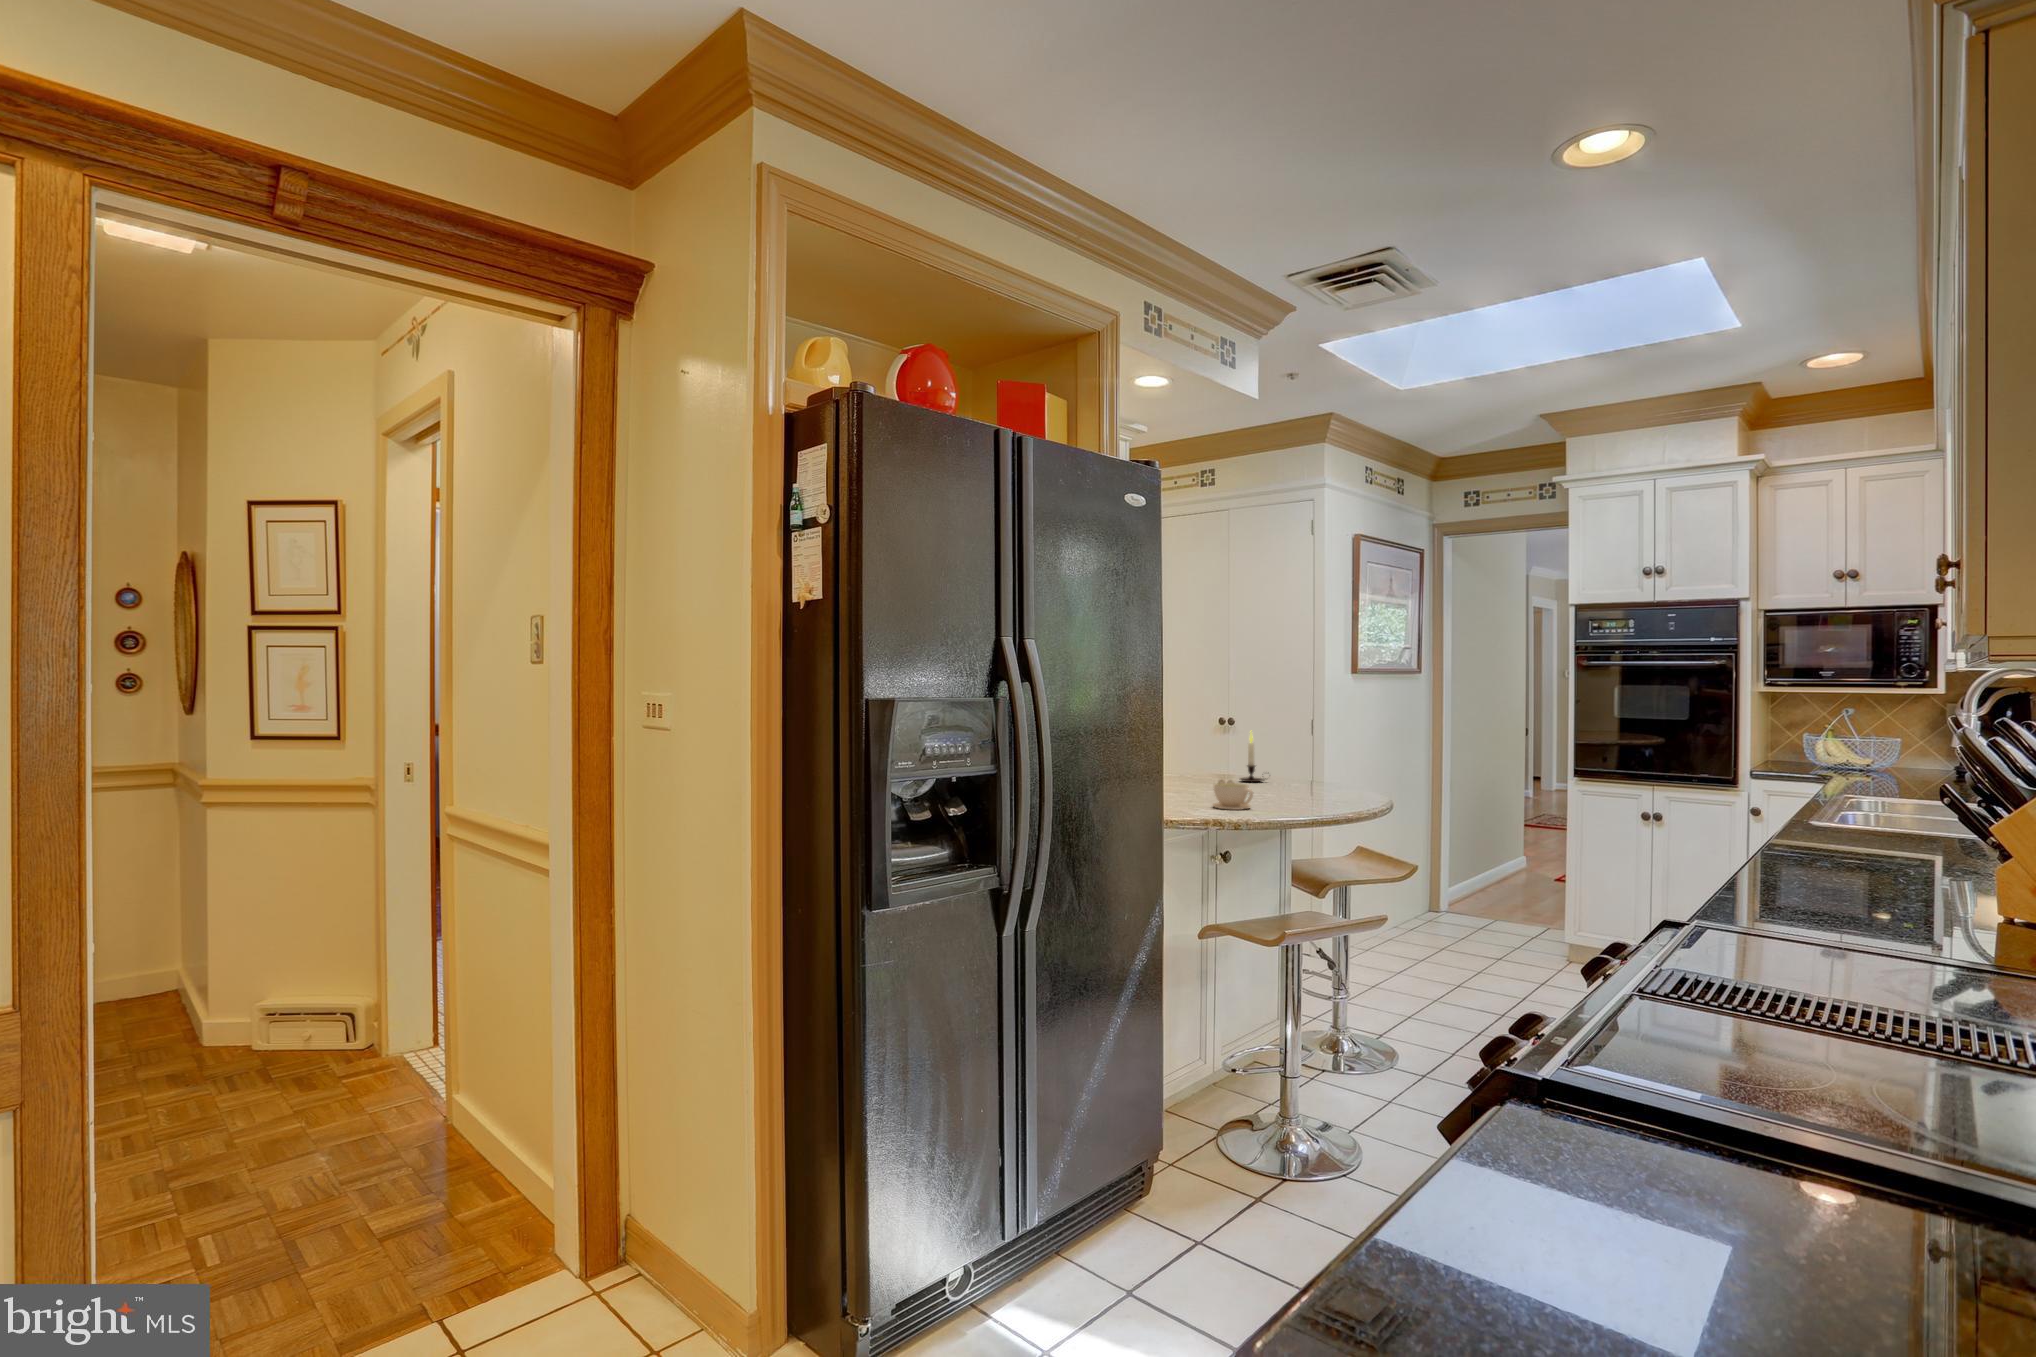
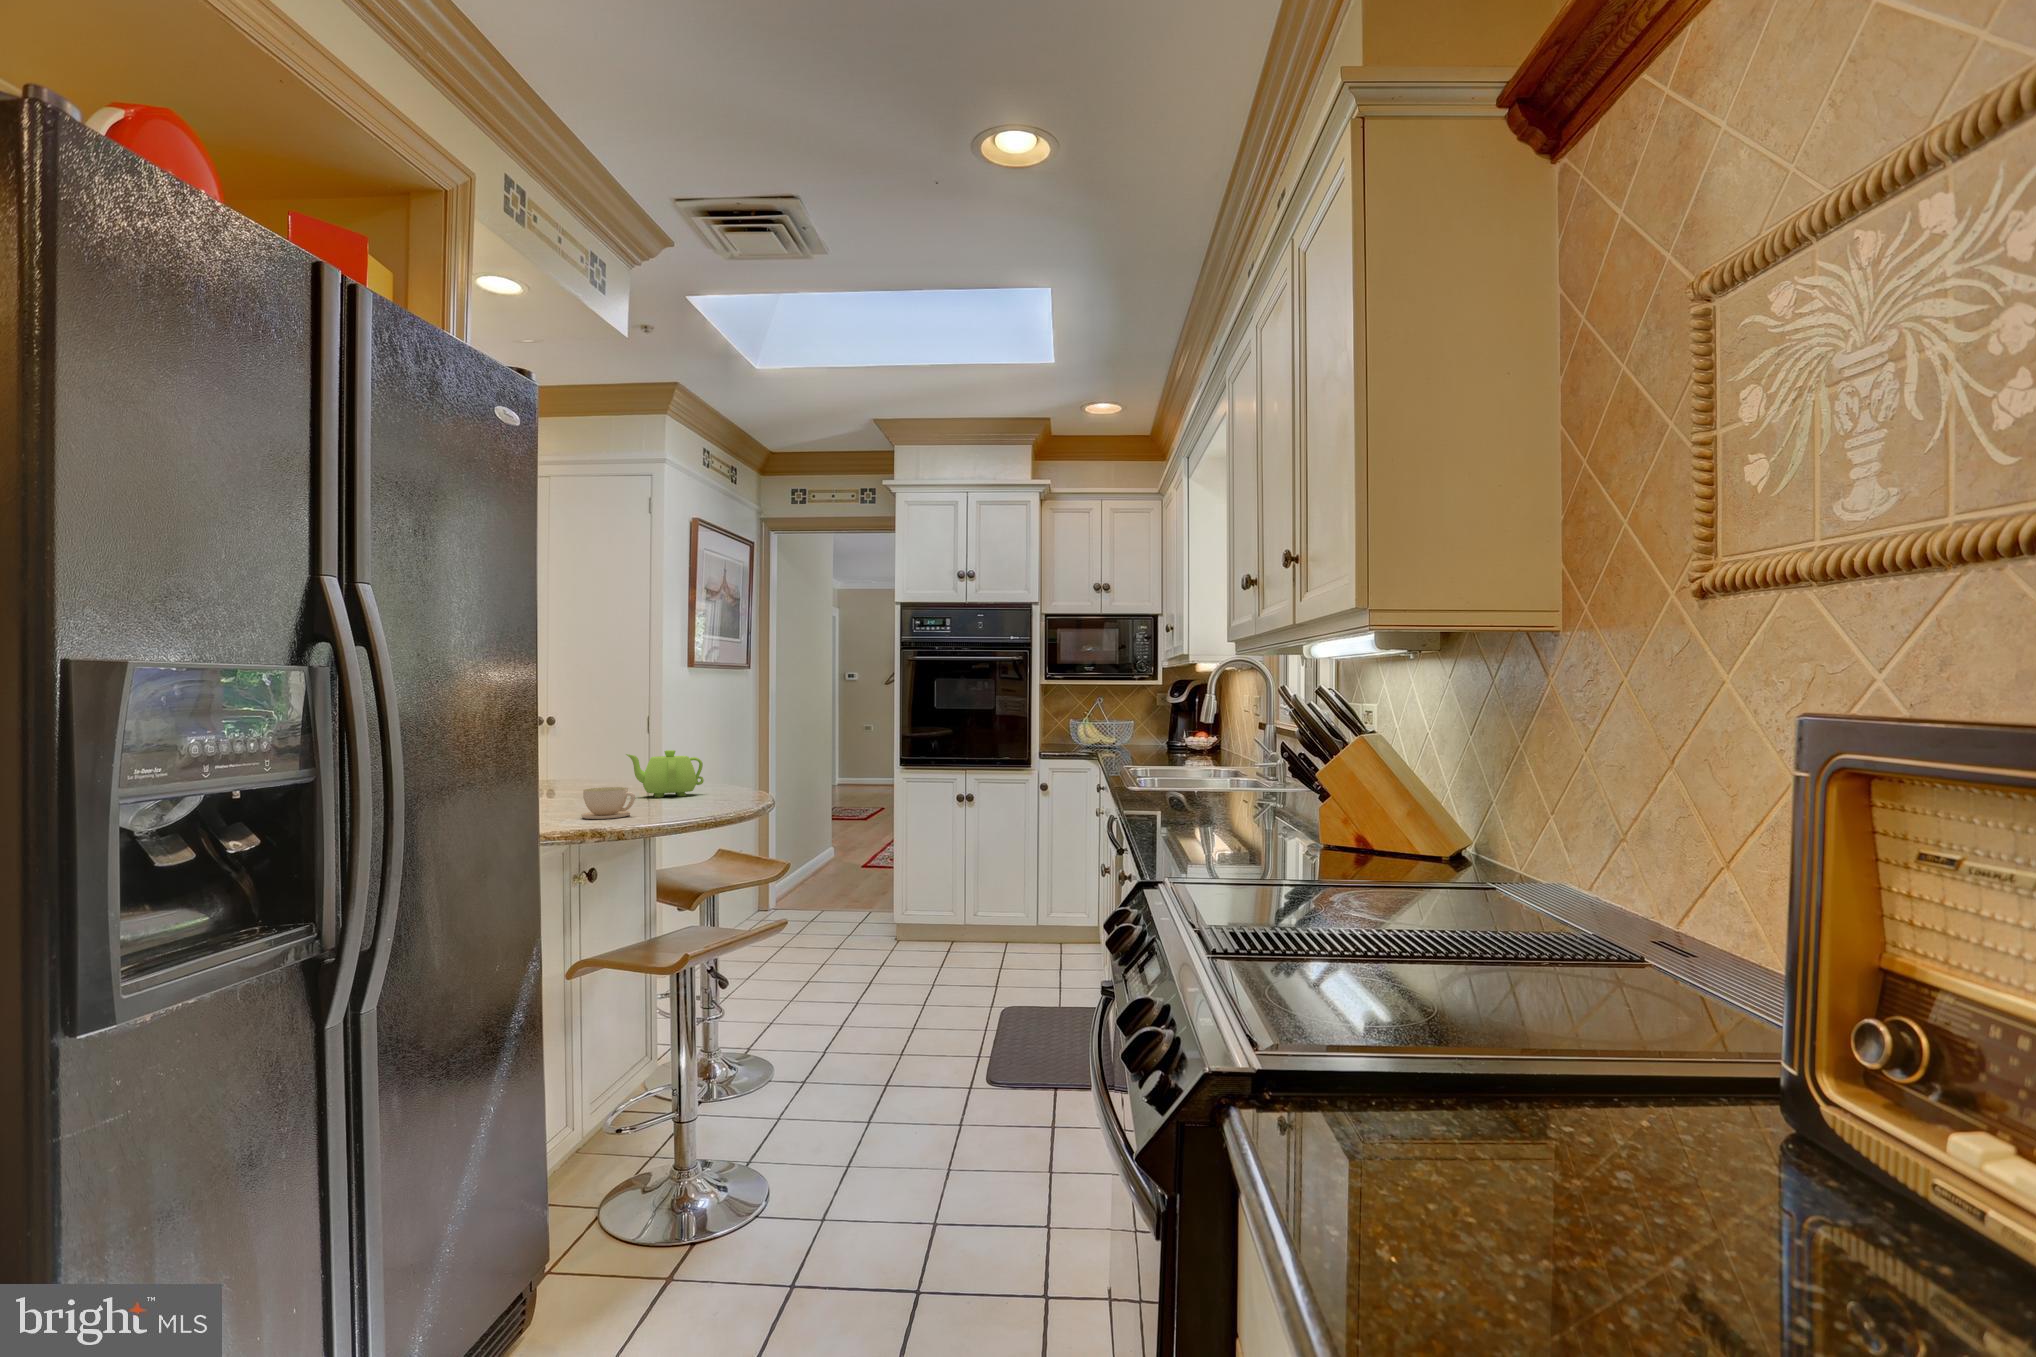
candle: present [1240,733,1264,782] -> none [581,729,621,792]
teapot: none [1265,752,1333,794] -> present [626,750,704,798]

